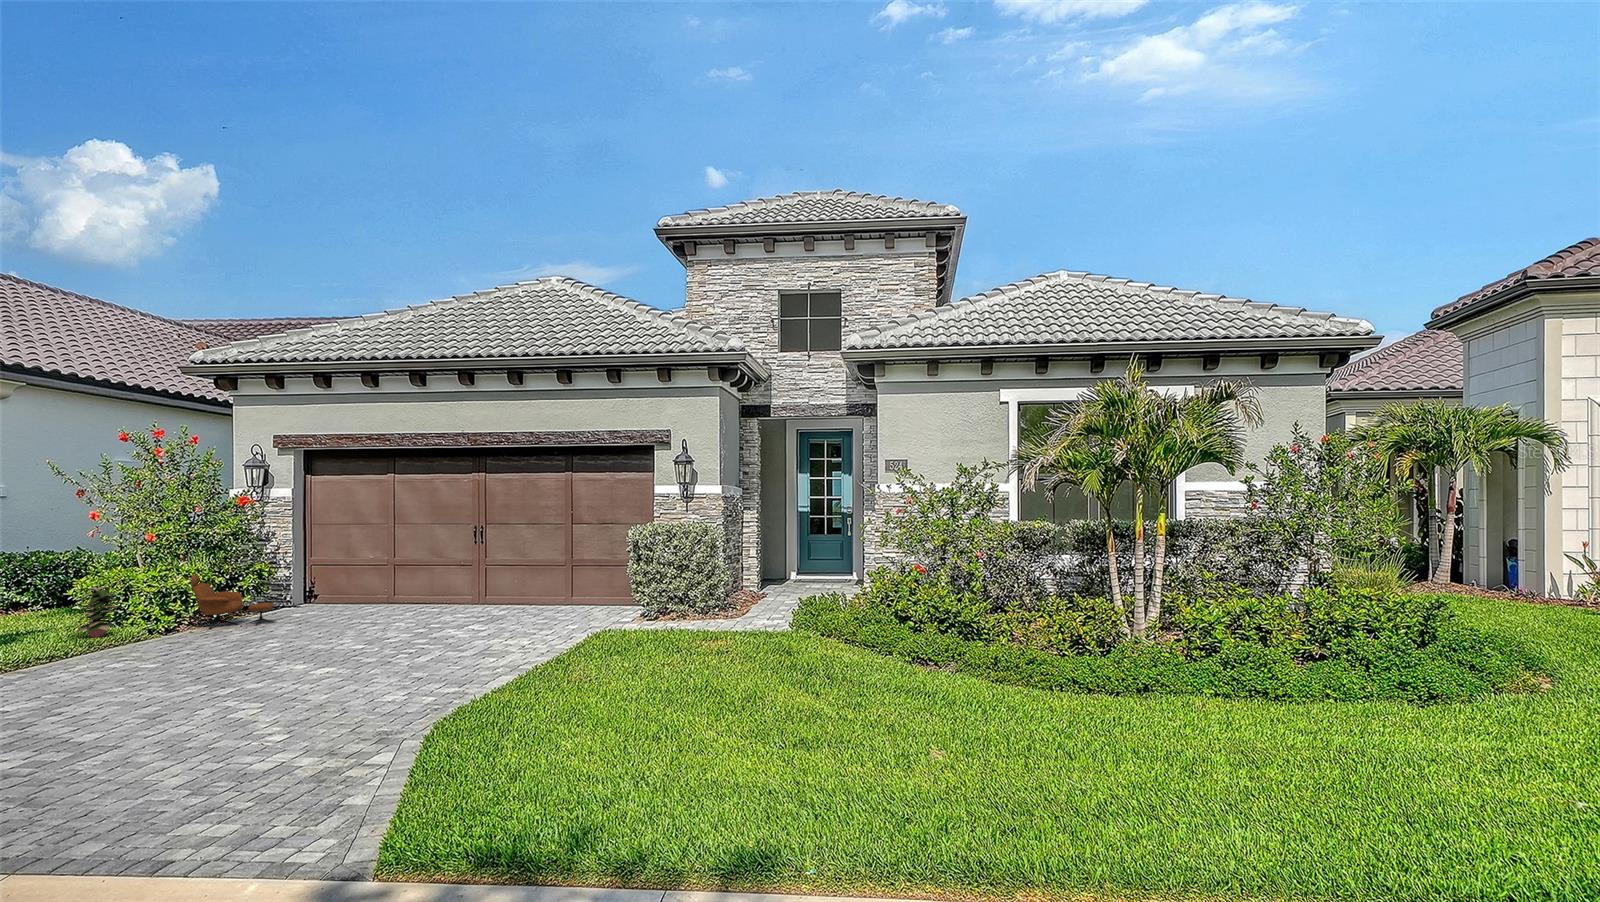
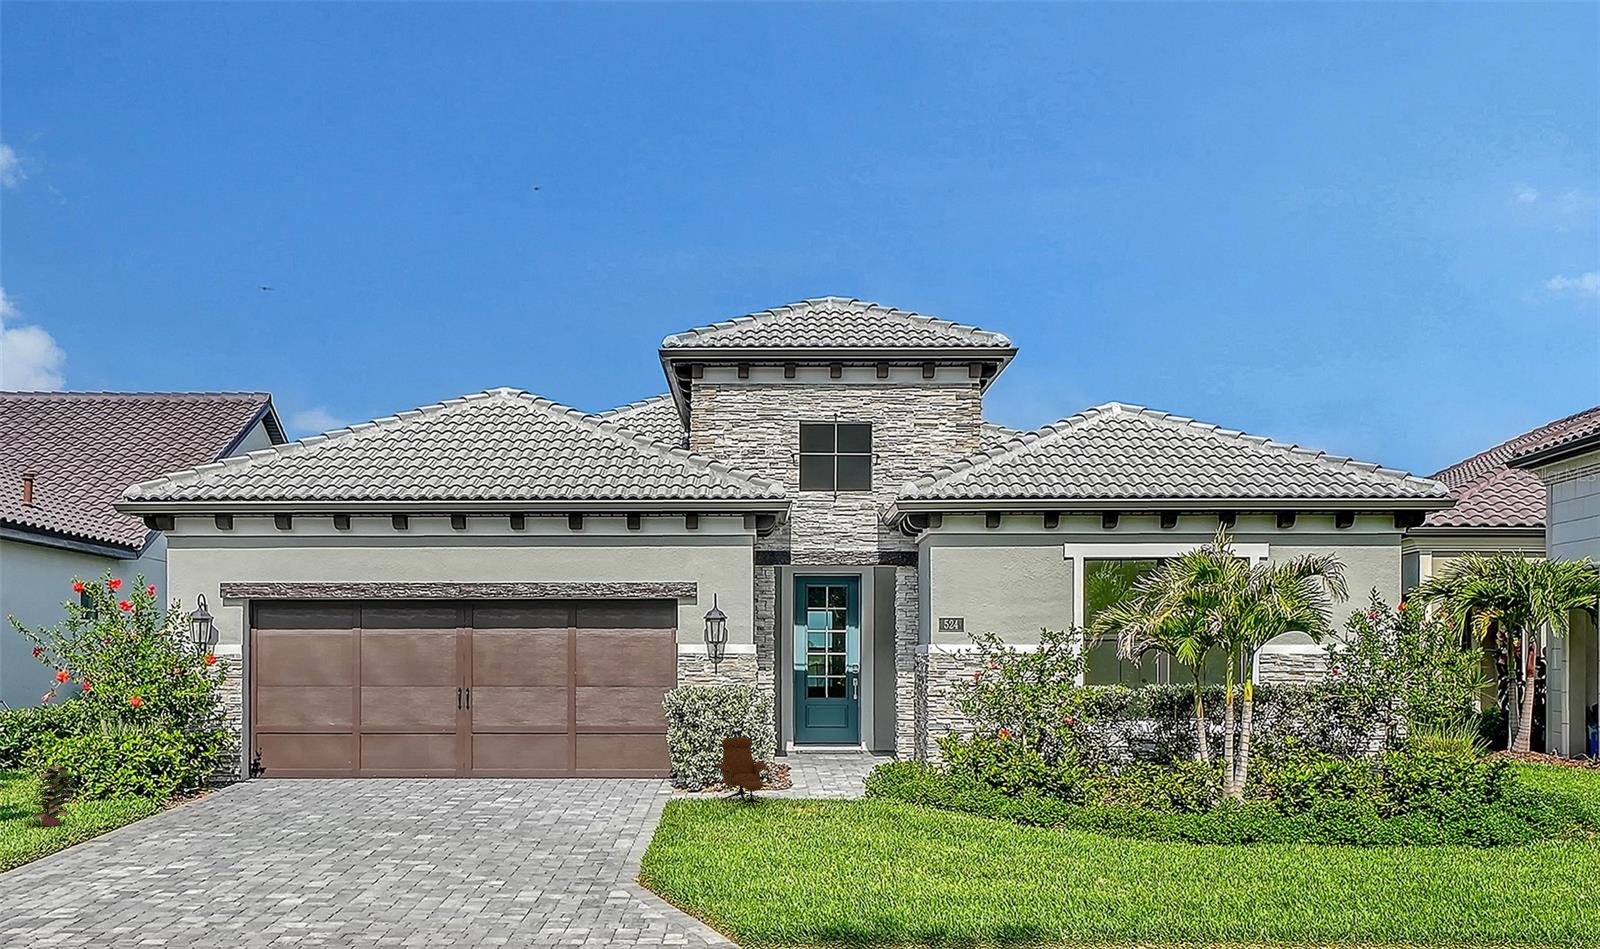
lounge chair: present [191,574,276,629] -> present [716,737,767,807]

